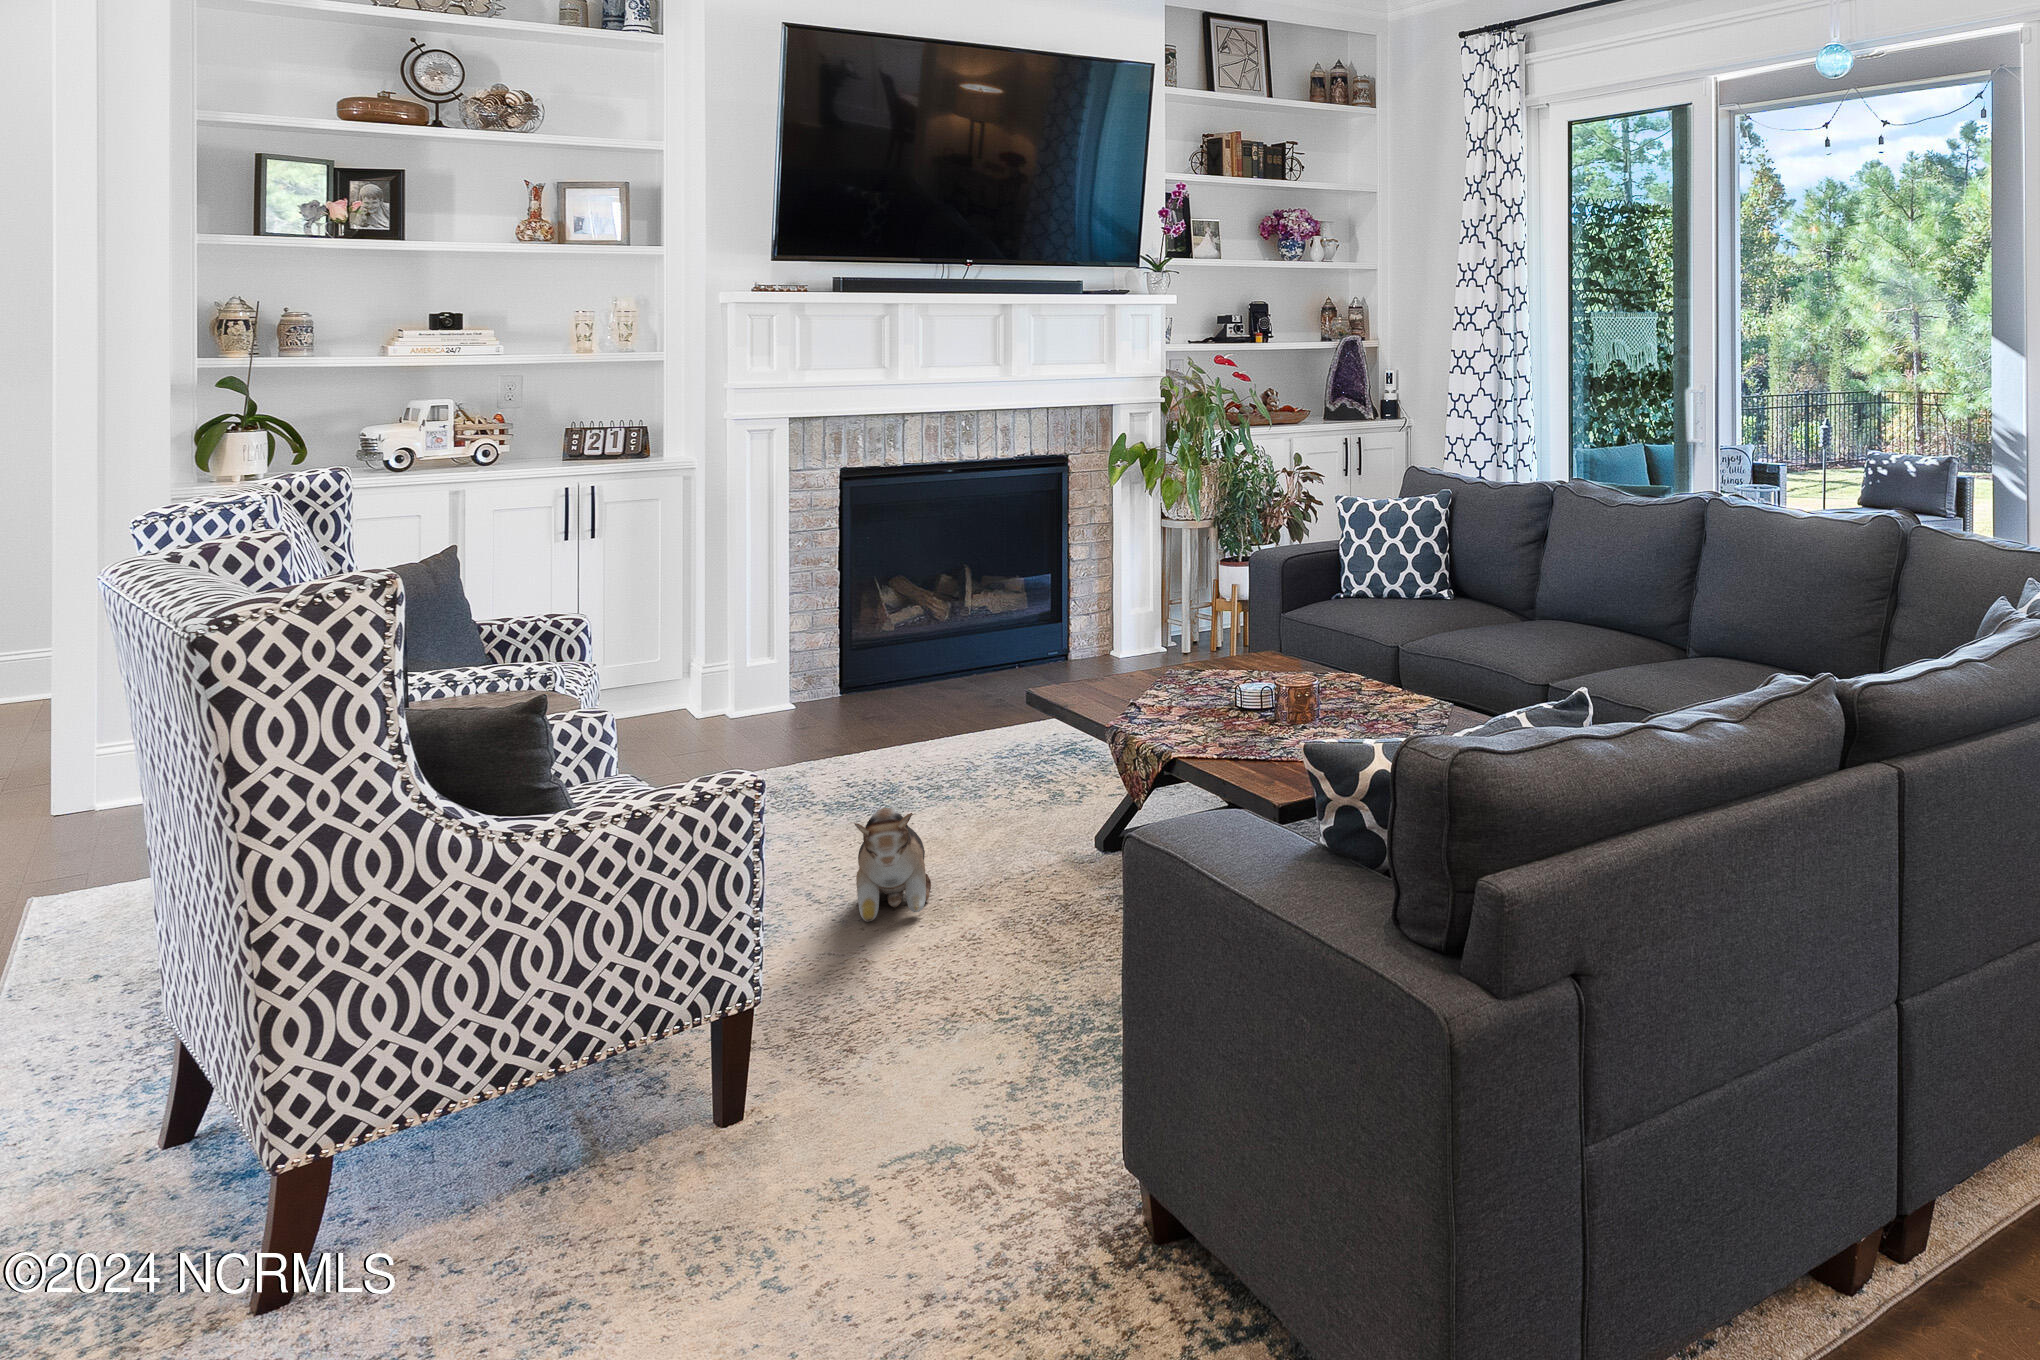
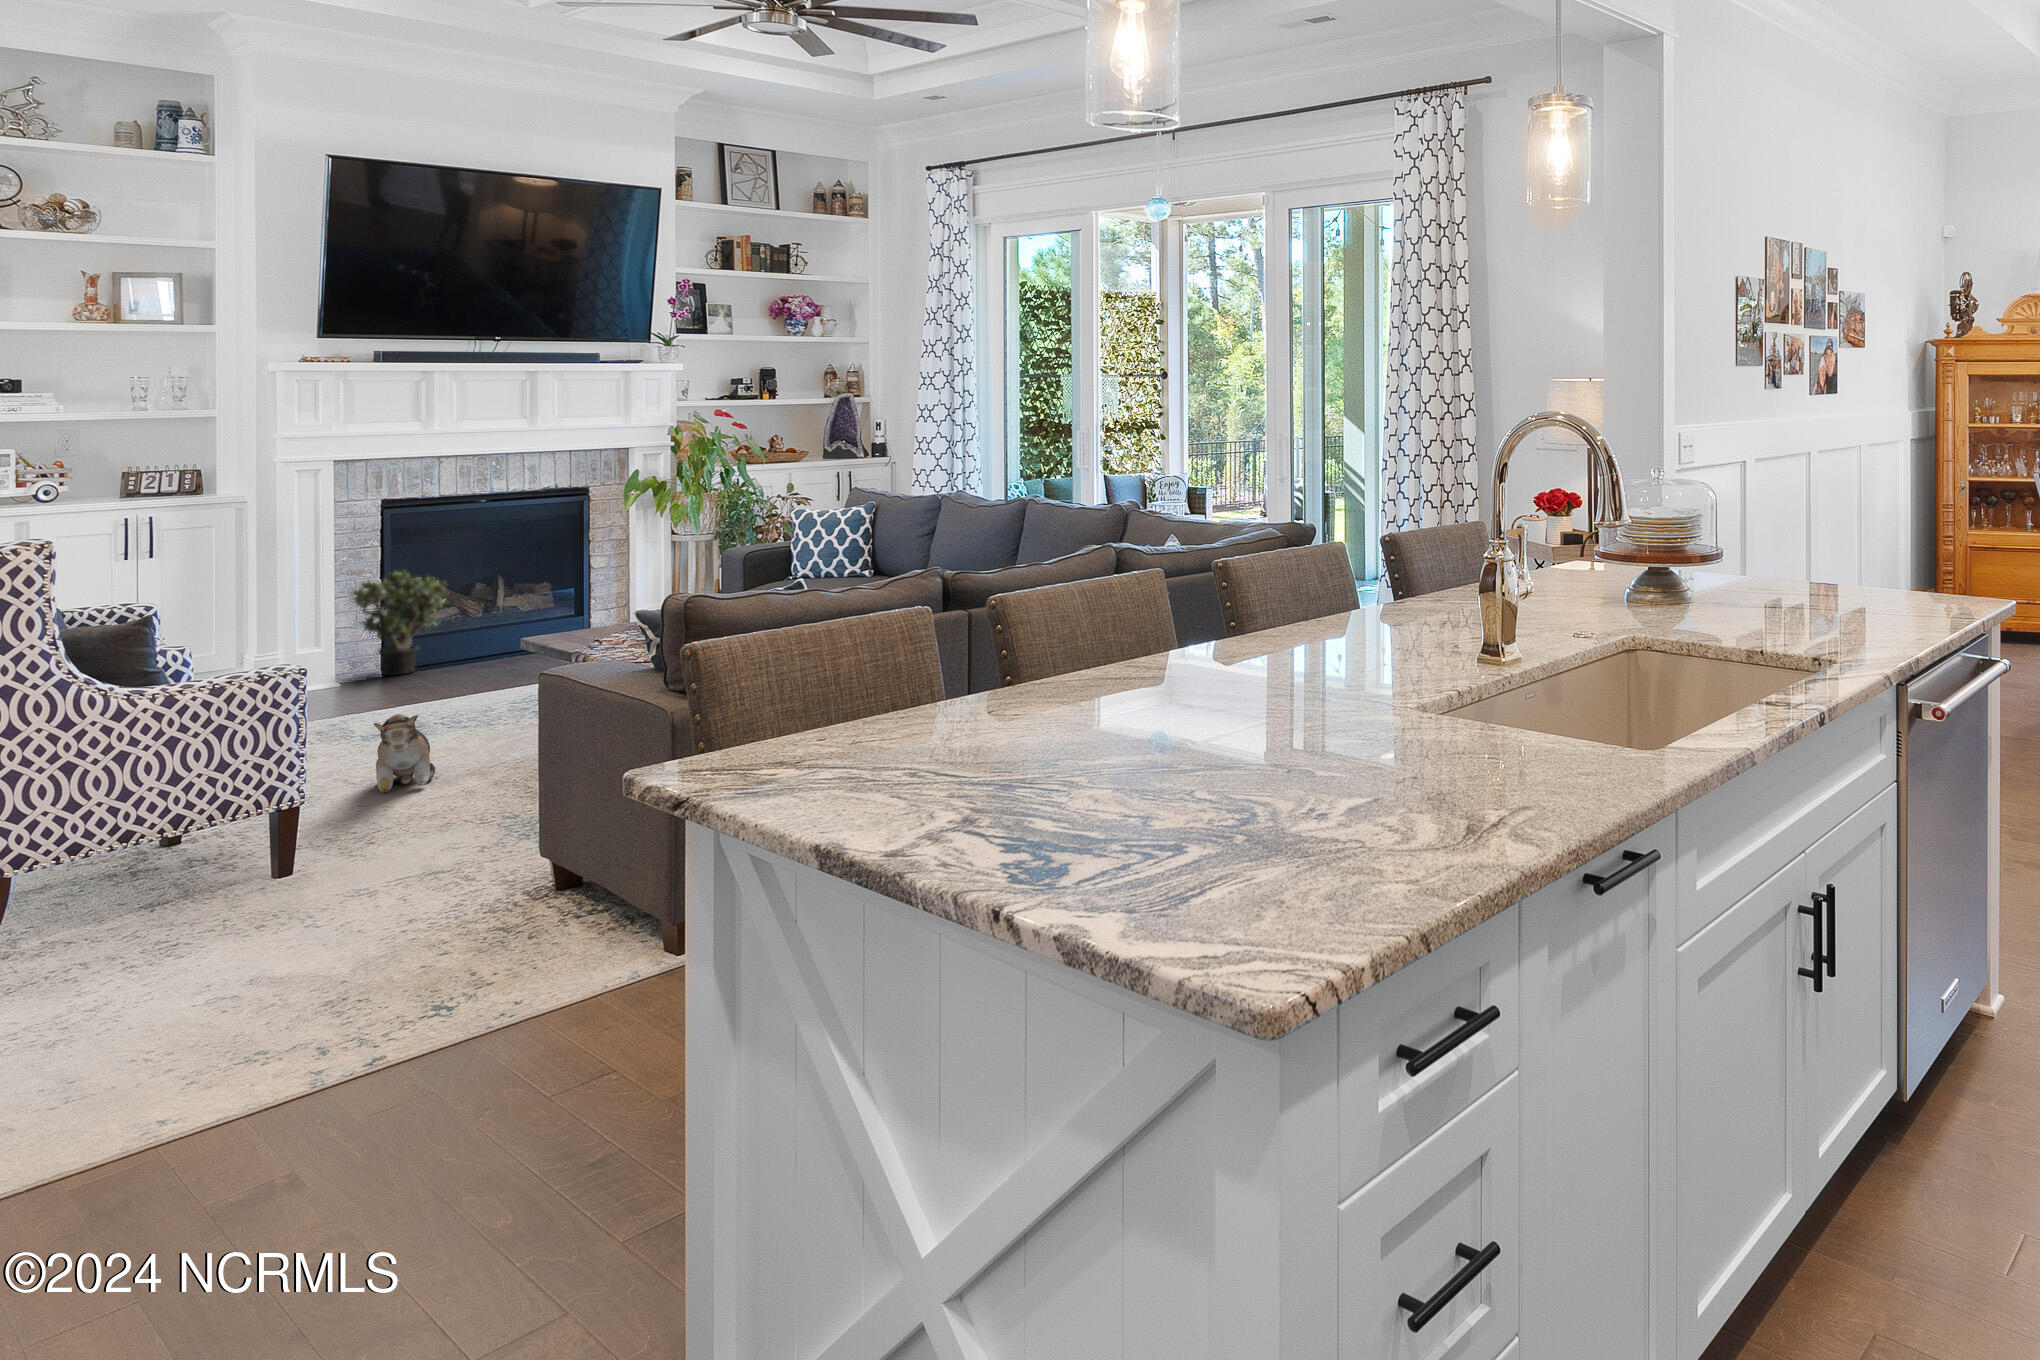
potted plant: none [808,561,922,697] -> present [352,571,447,675]

